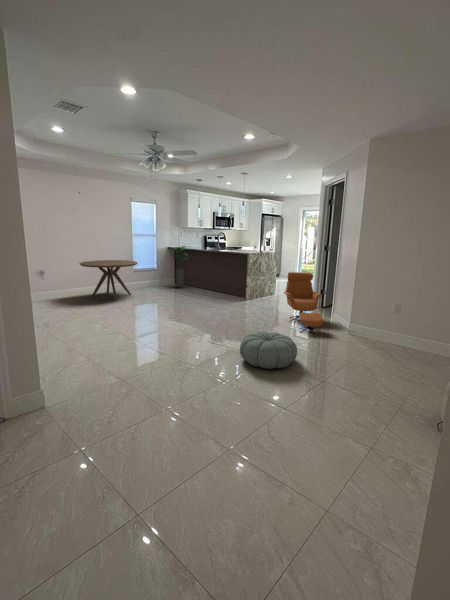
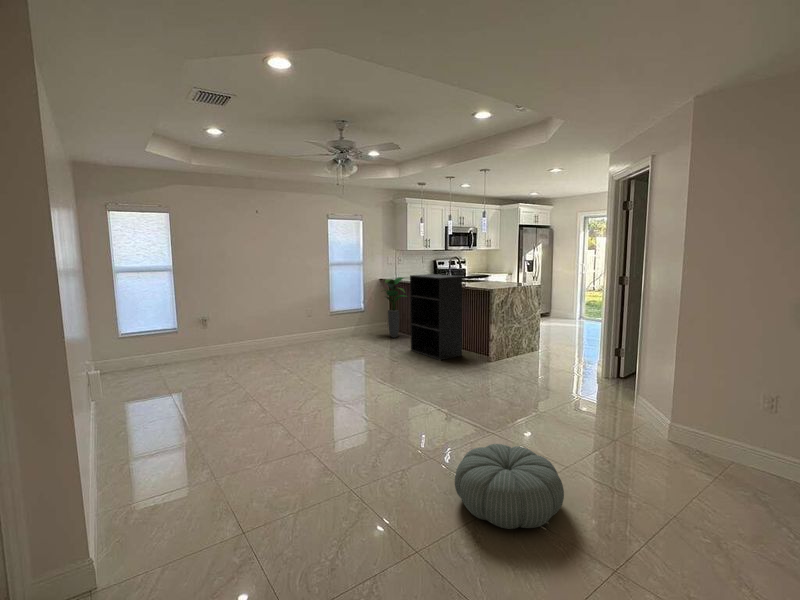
bookshelf: none [194,243,229,300] -> present [410,274,462,360]
dining table: present [79,260,138,300] -> none [250,301,330,360]
armchair: present [284,272,323,335] -> none [547,324,619,443]

